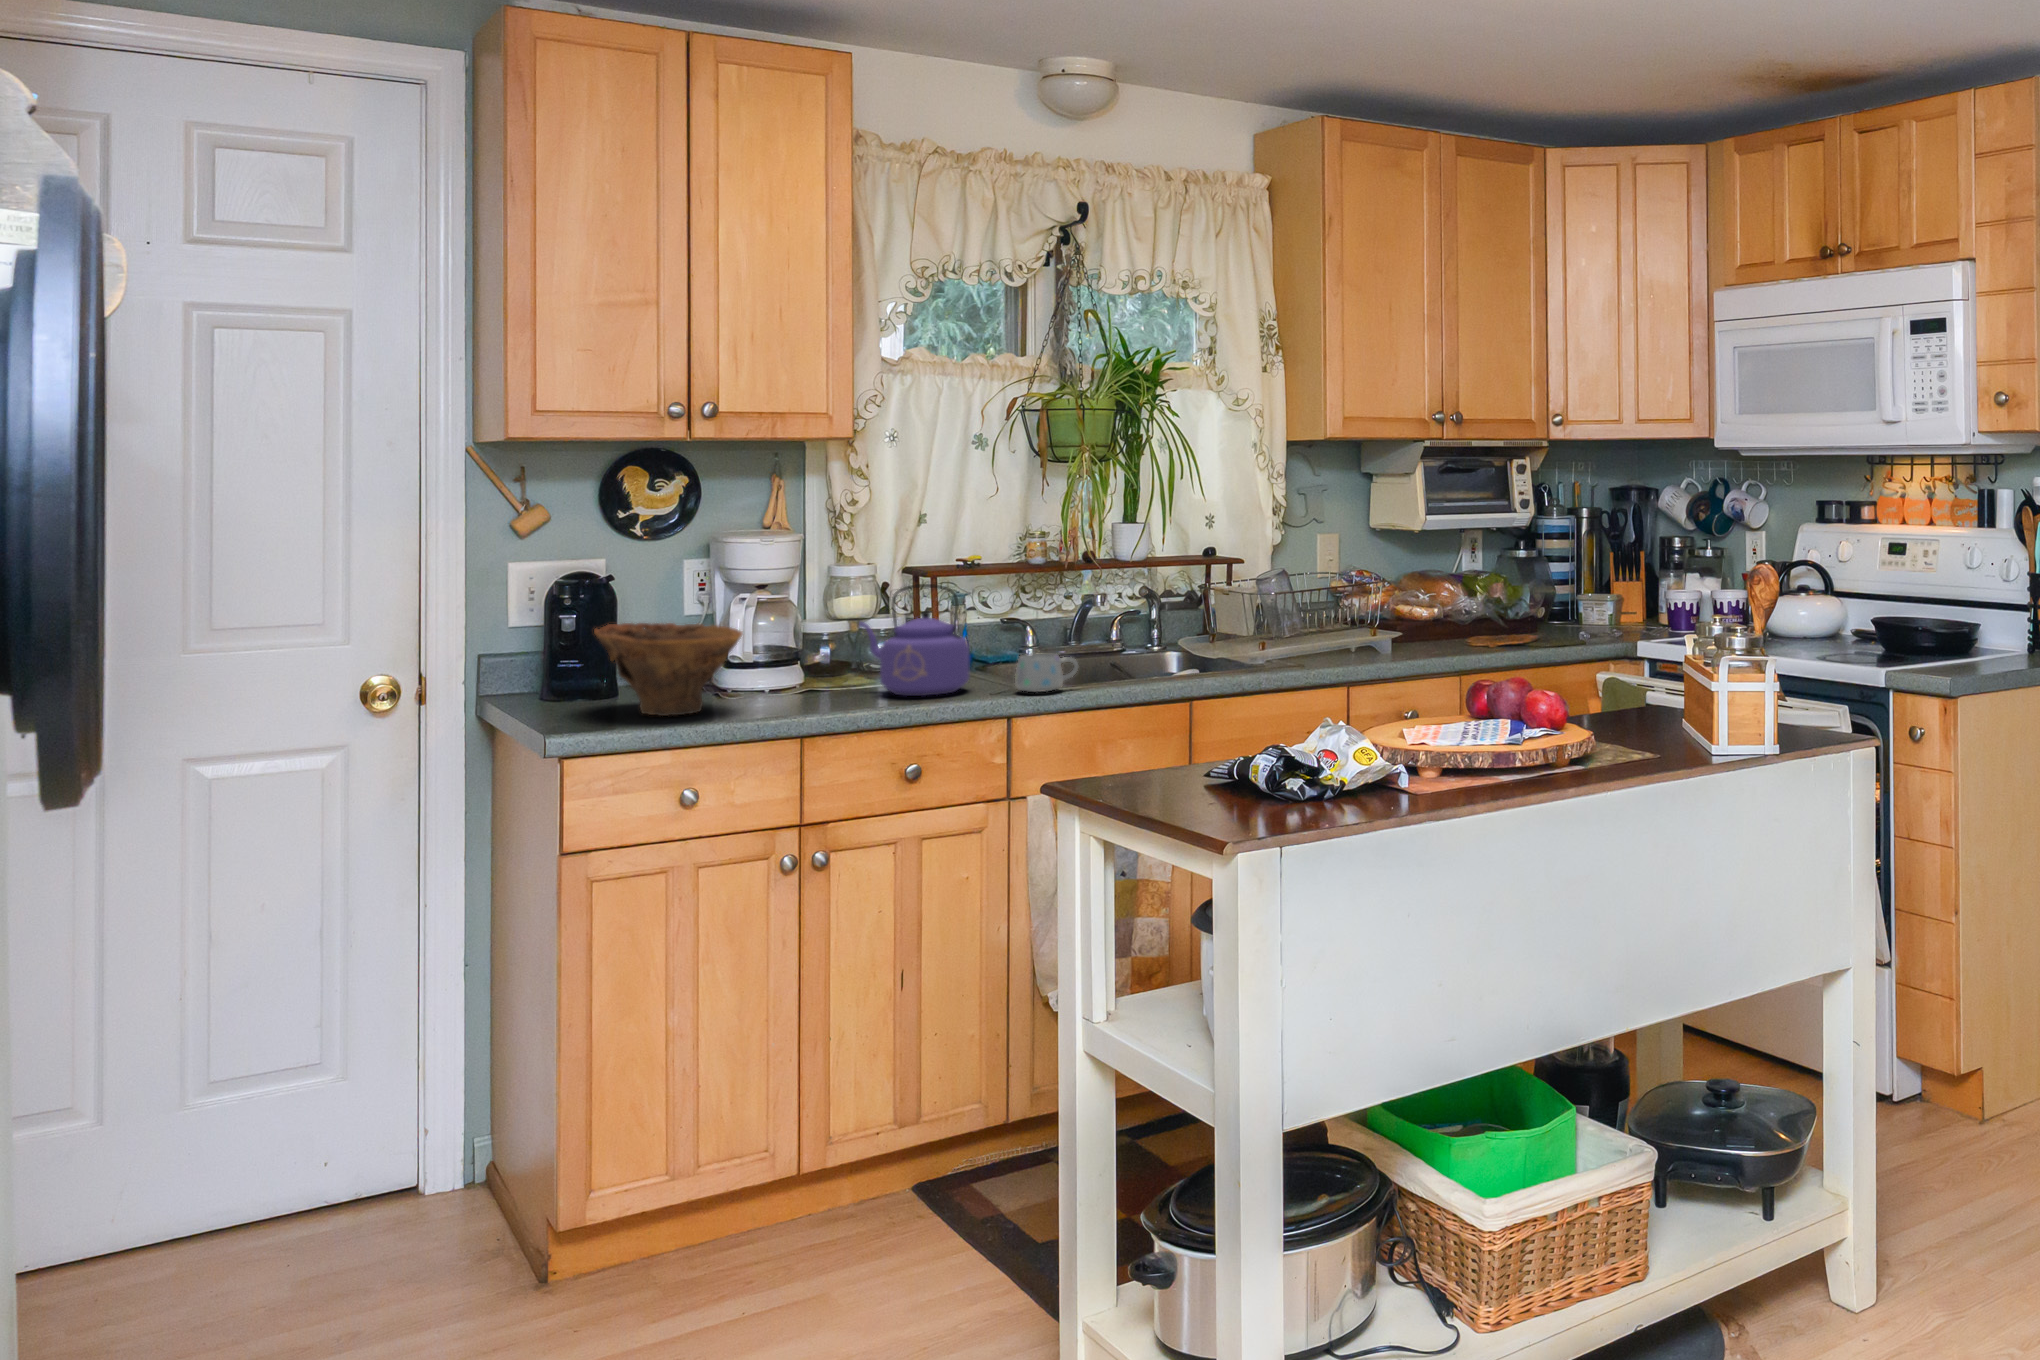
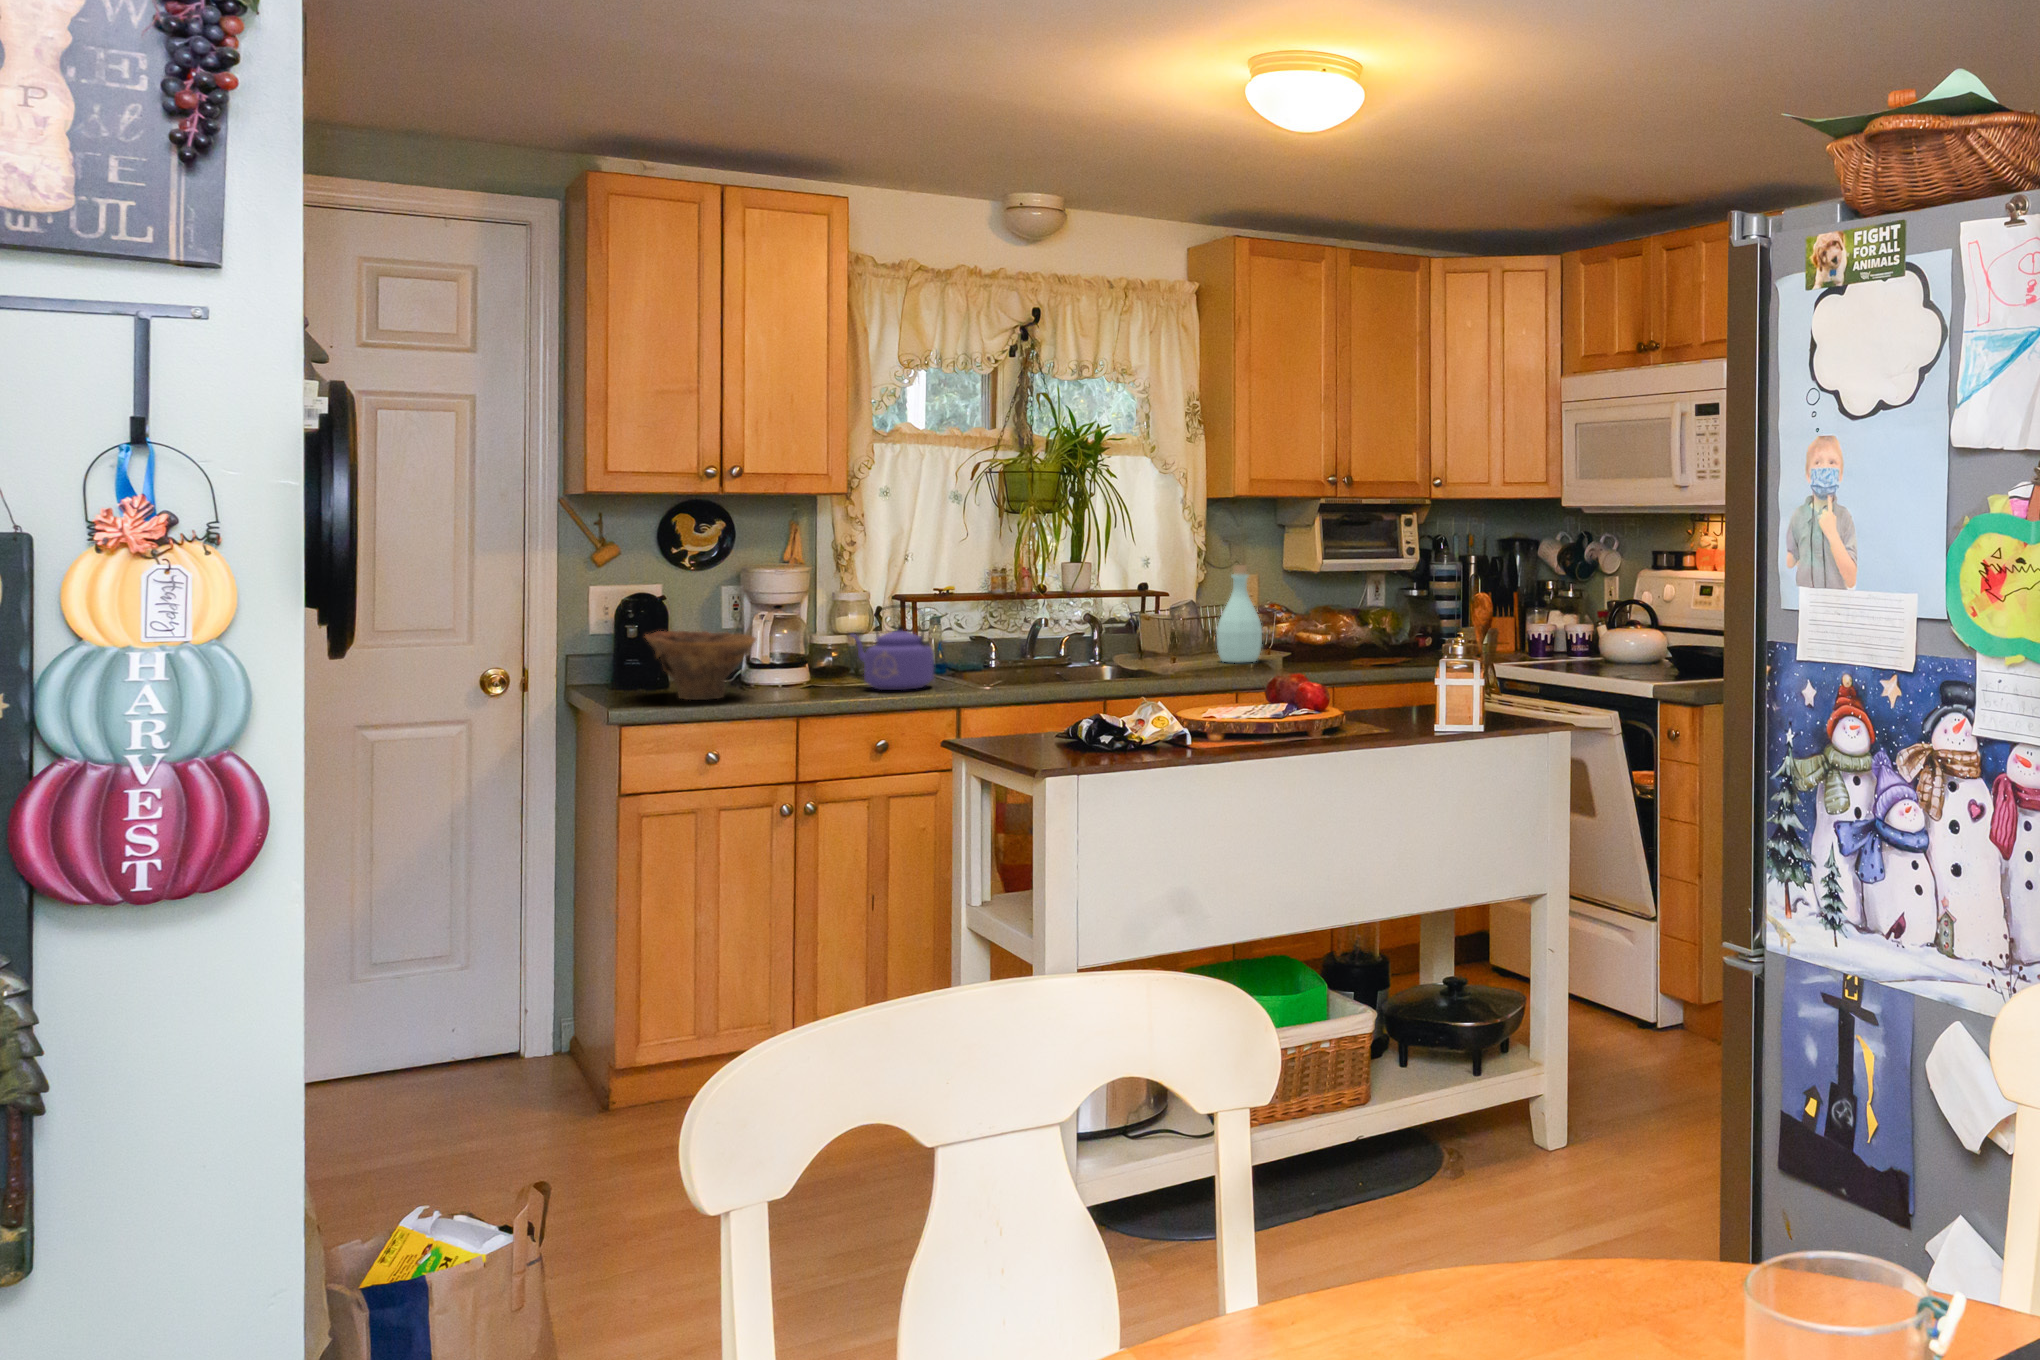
bottle: none [1308,525,1366,648] -> present [1217,565,1262,662]
mug: present [1015,654,1078,693] -> none [967,660,1017,689]

